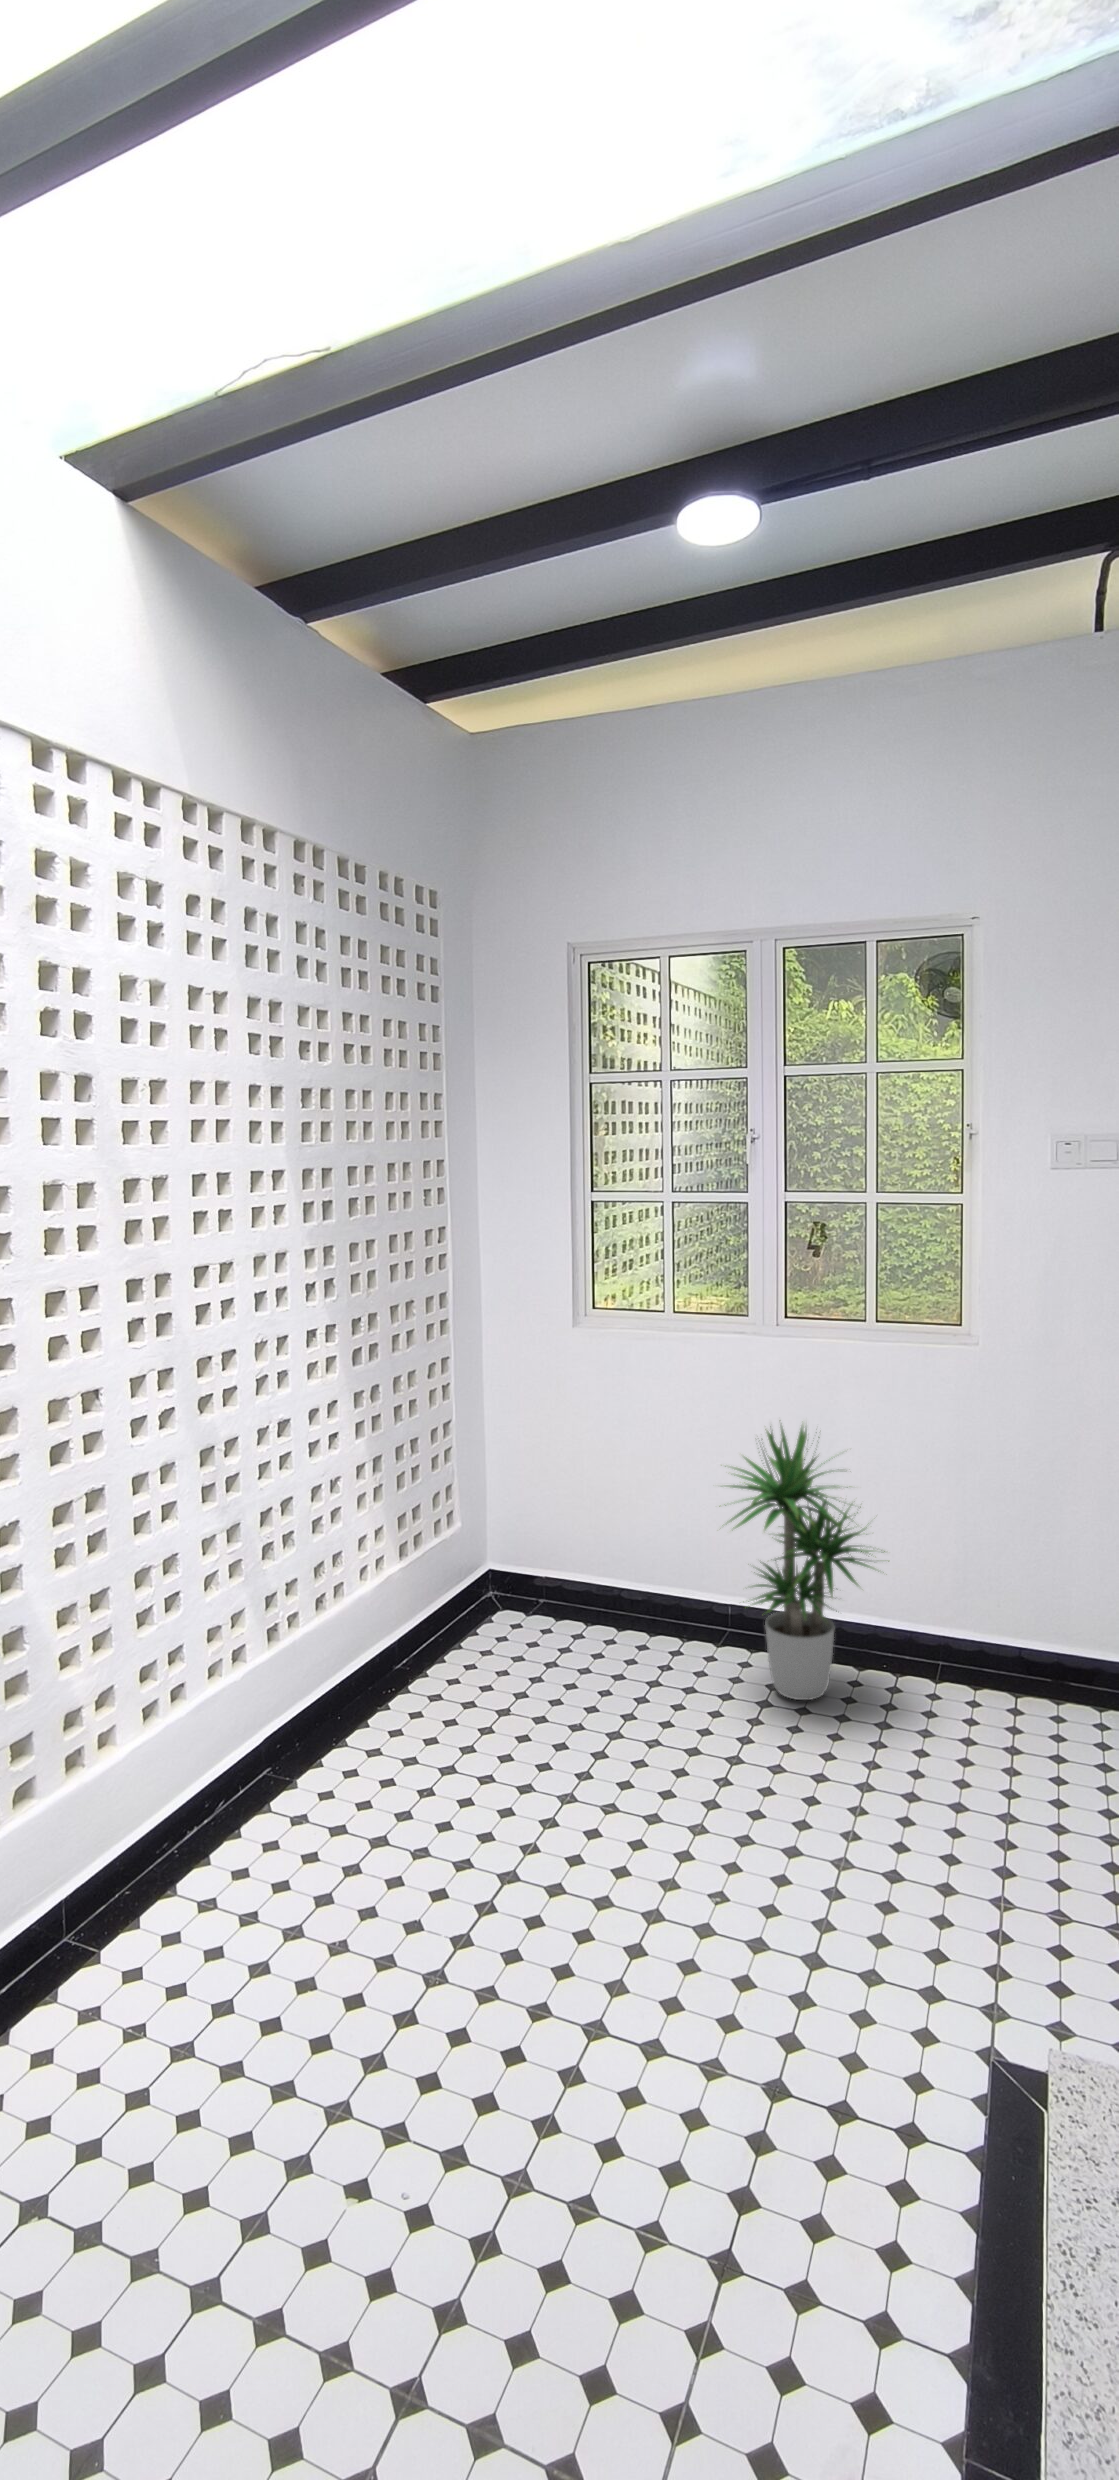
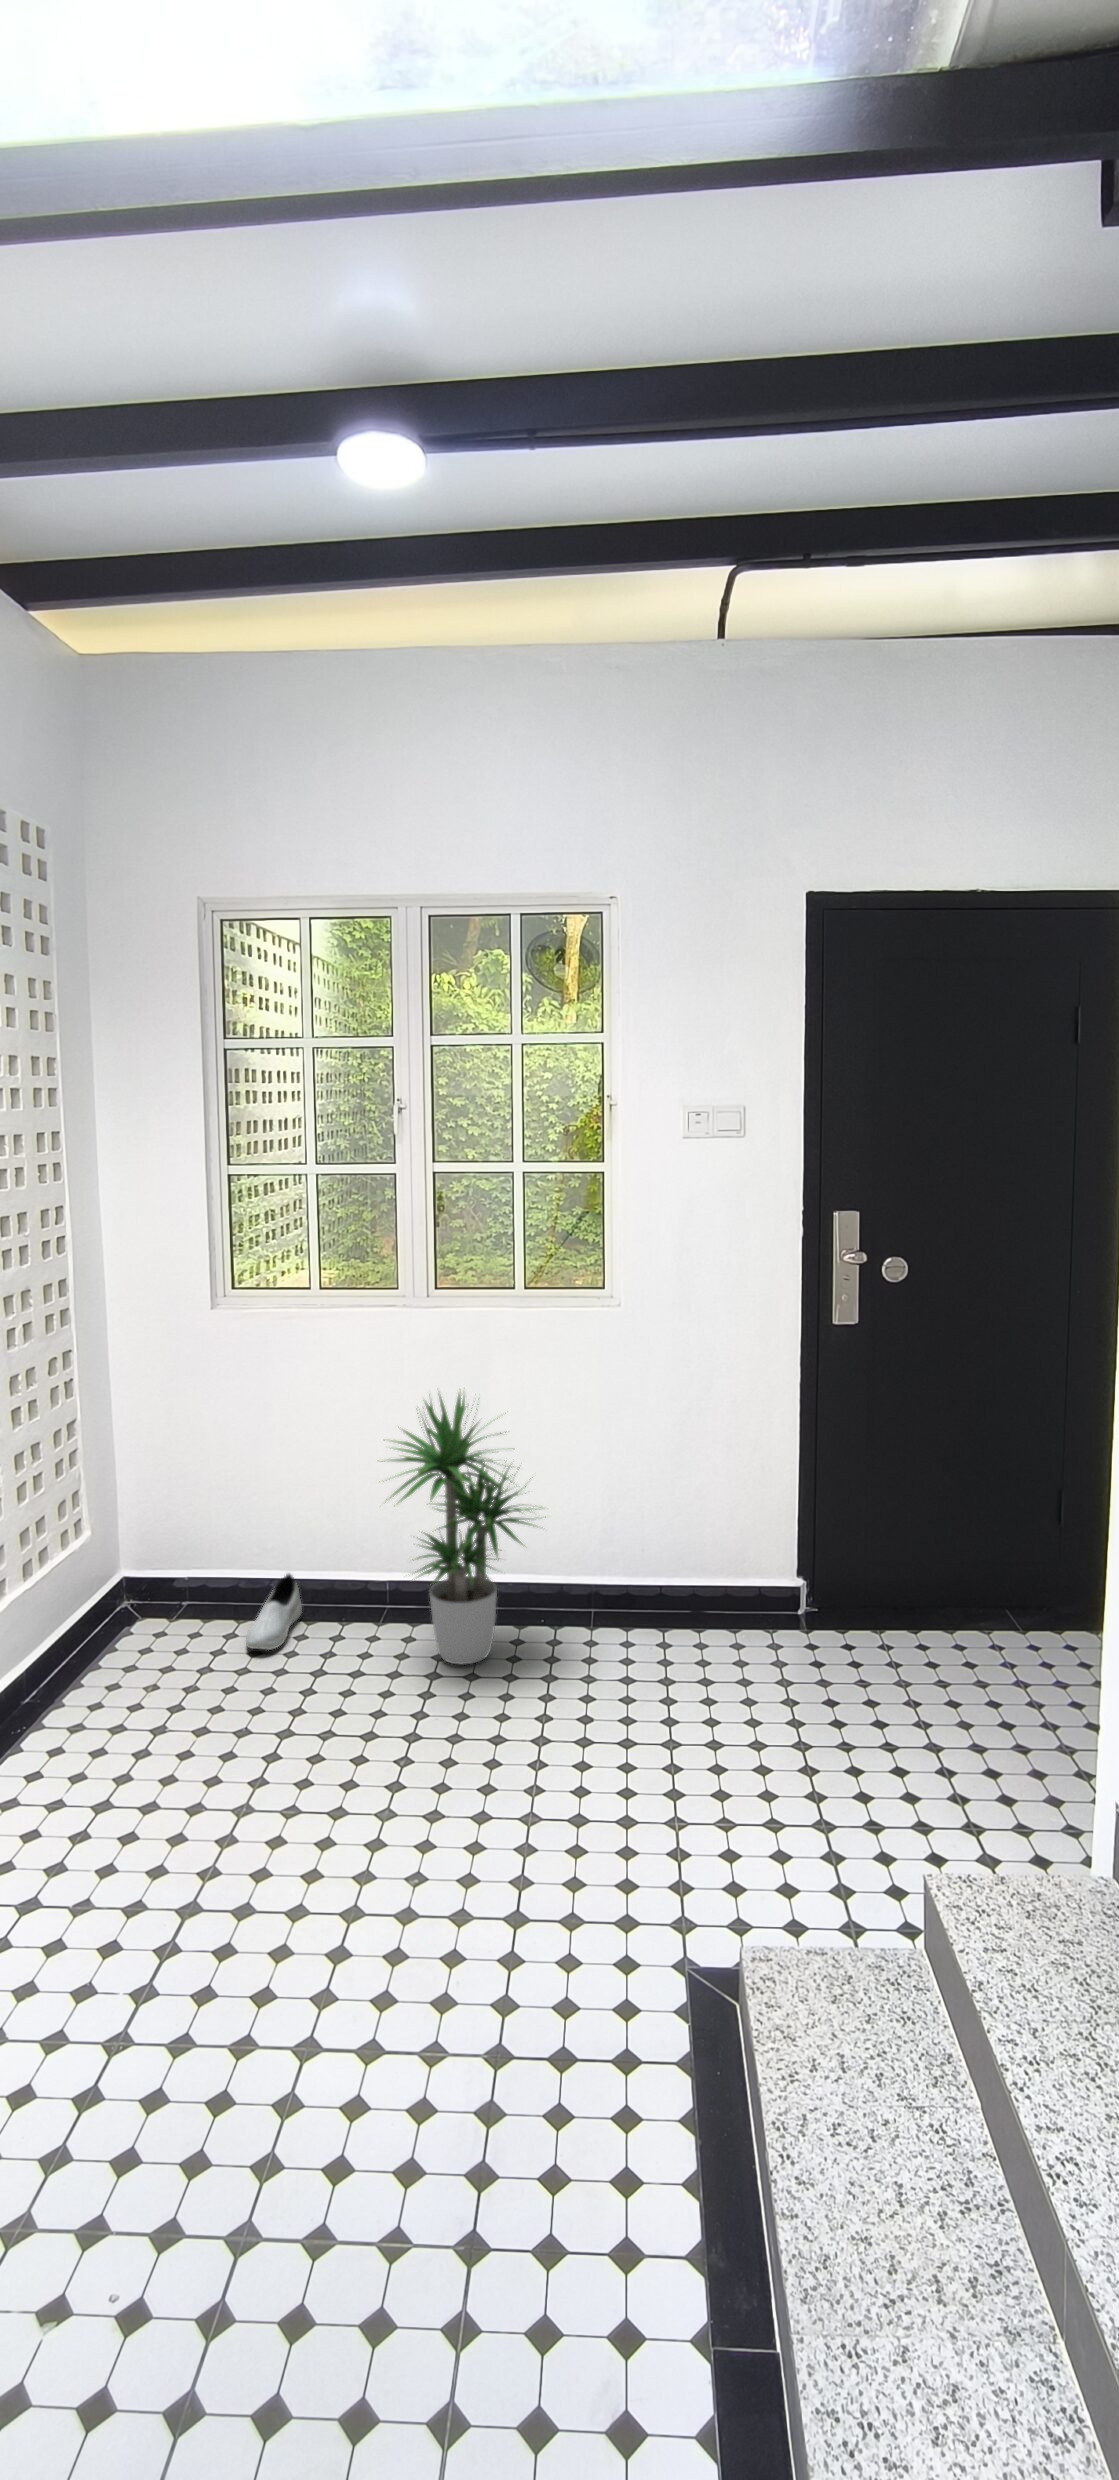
shoe: none [592,1584,648,1655] -> present [246,1573,302,1650]

